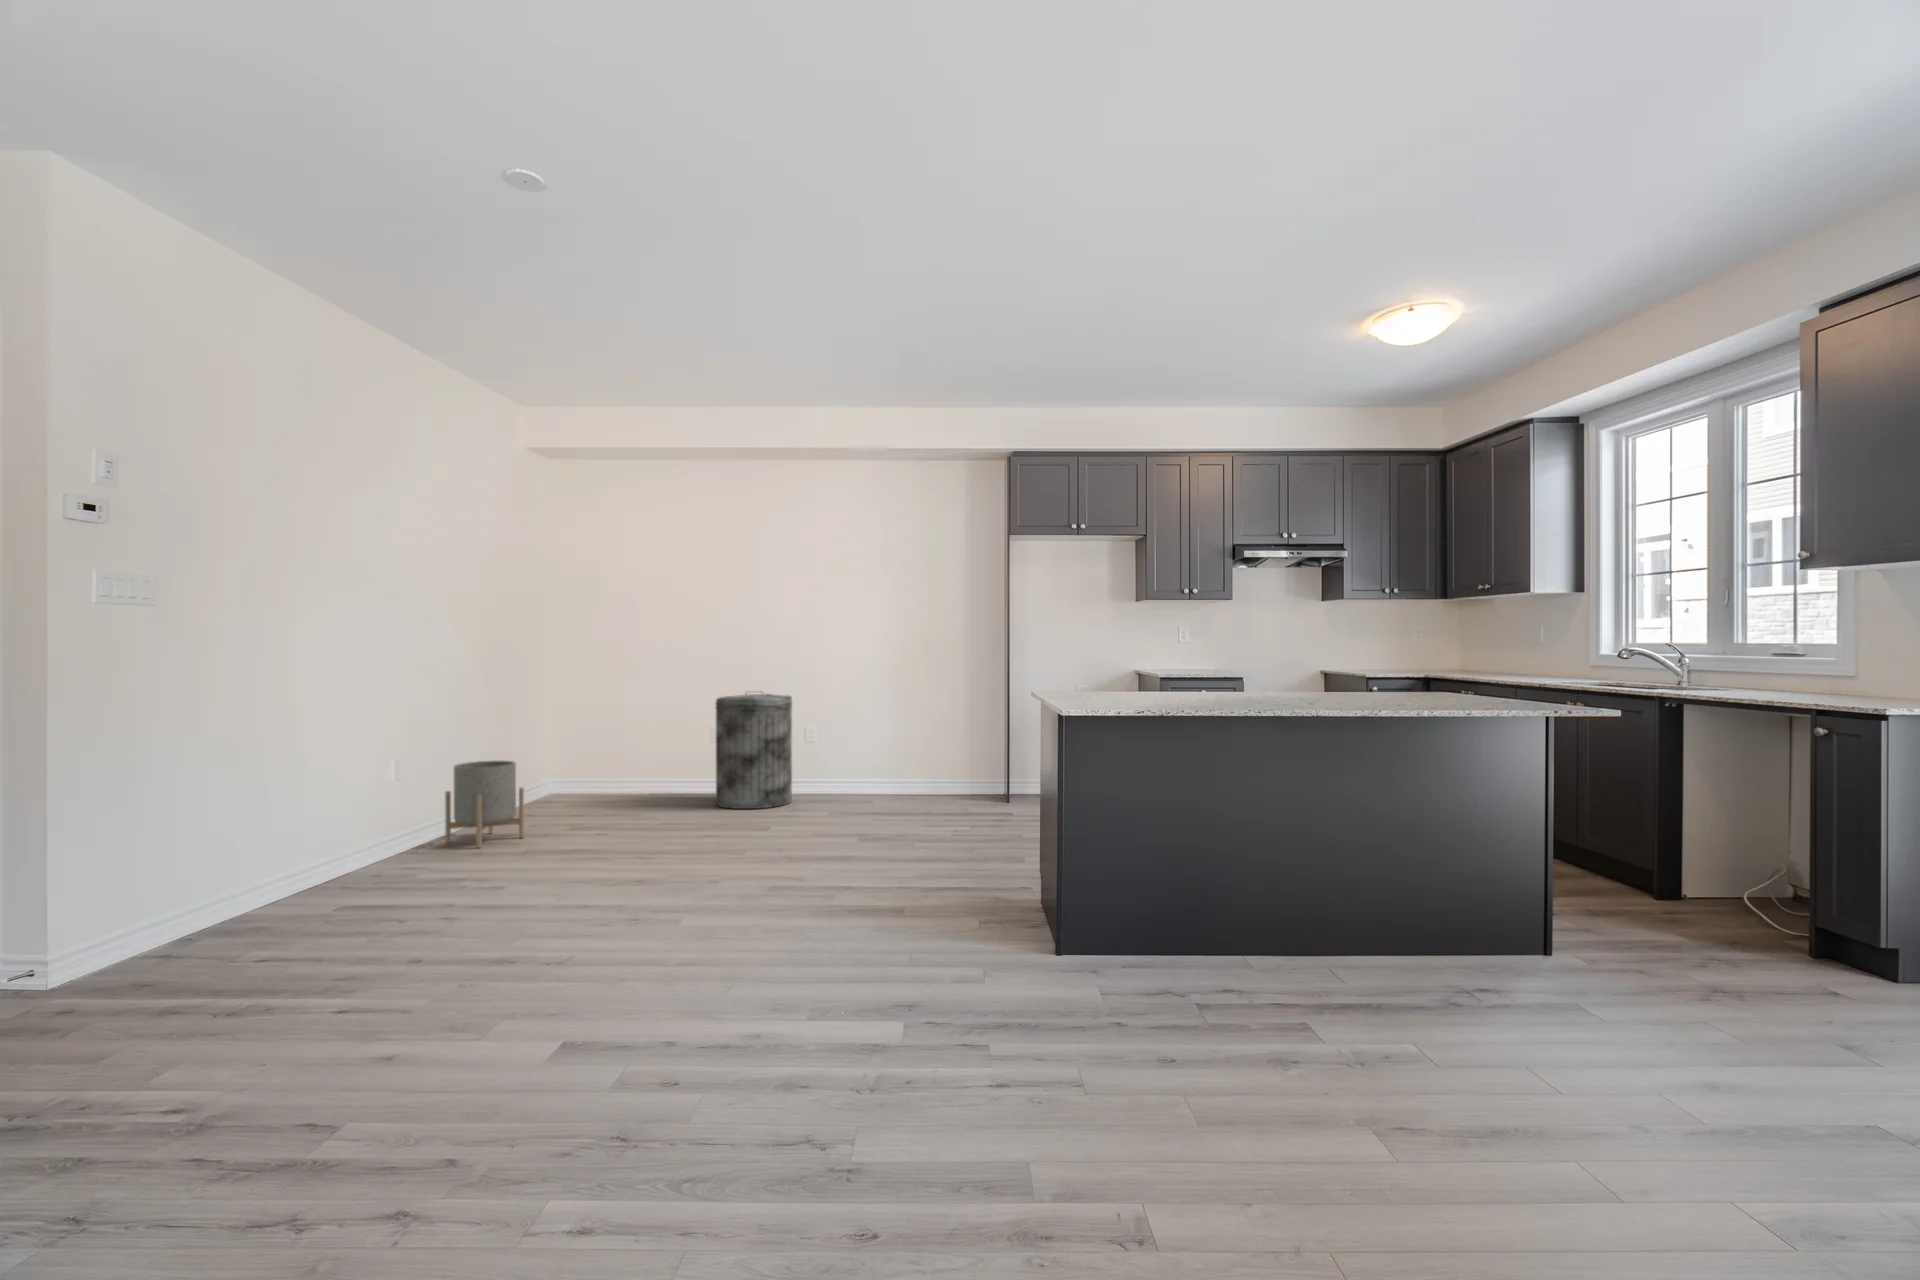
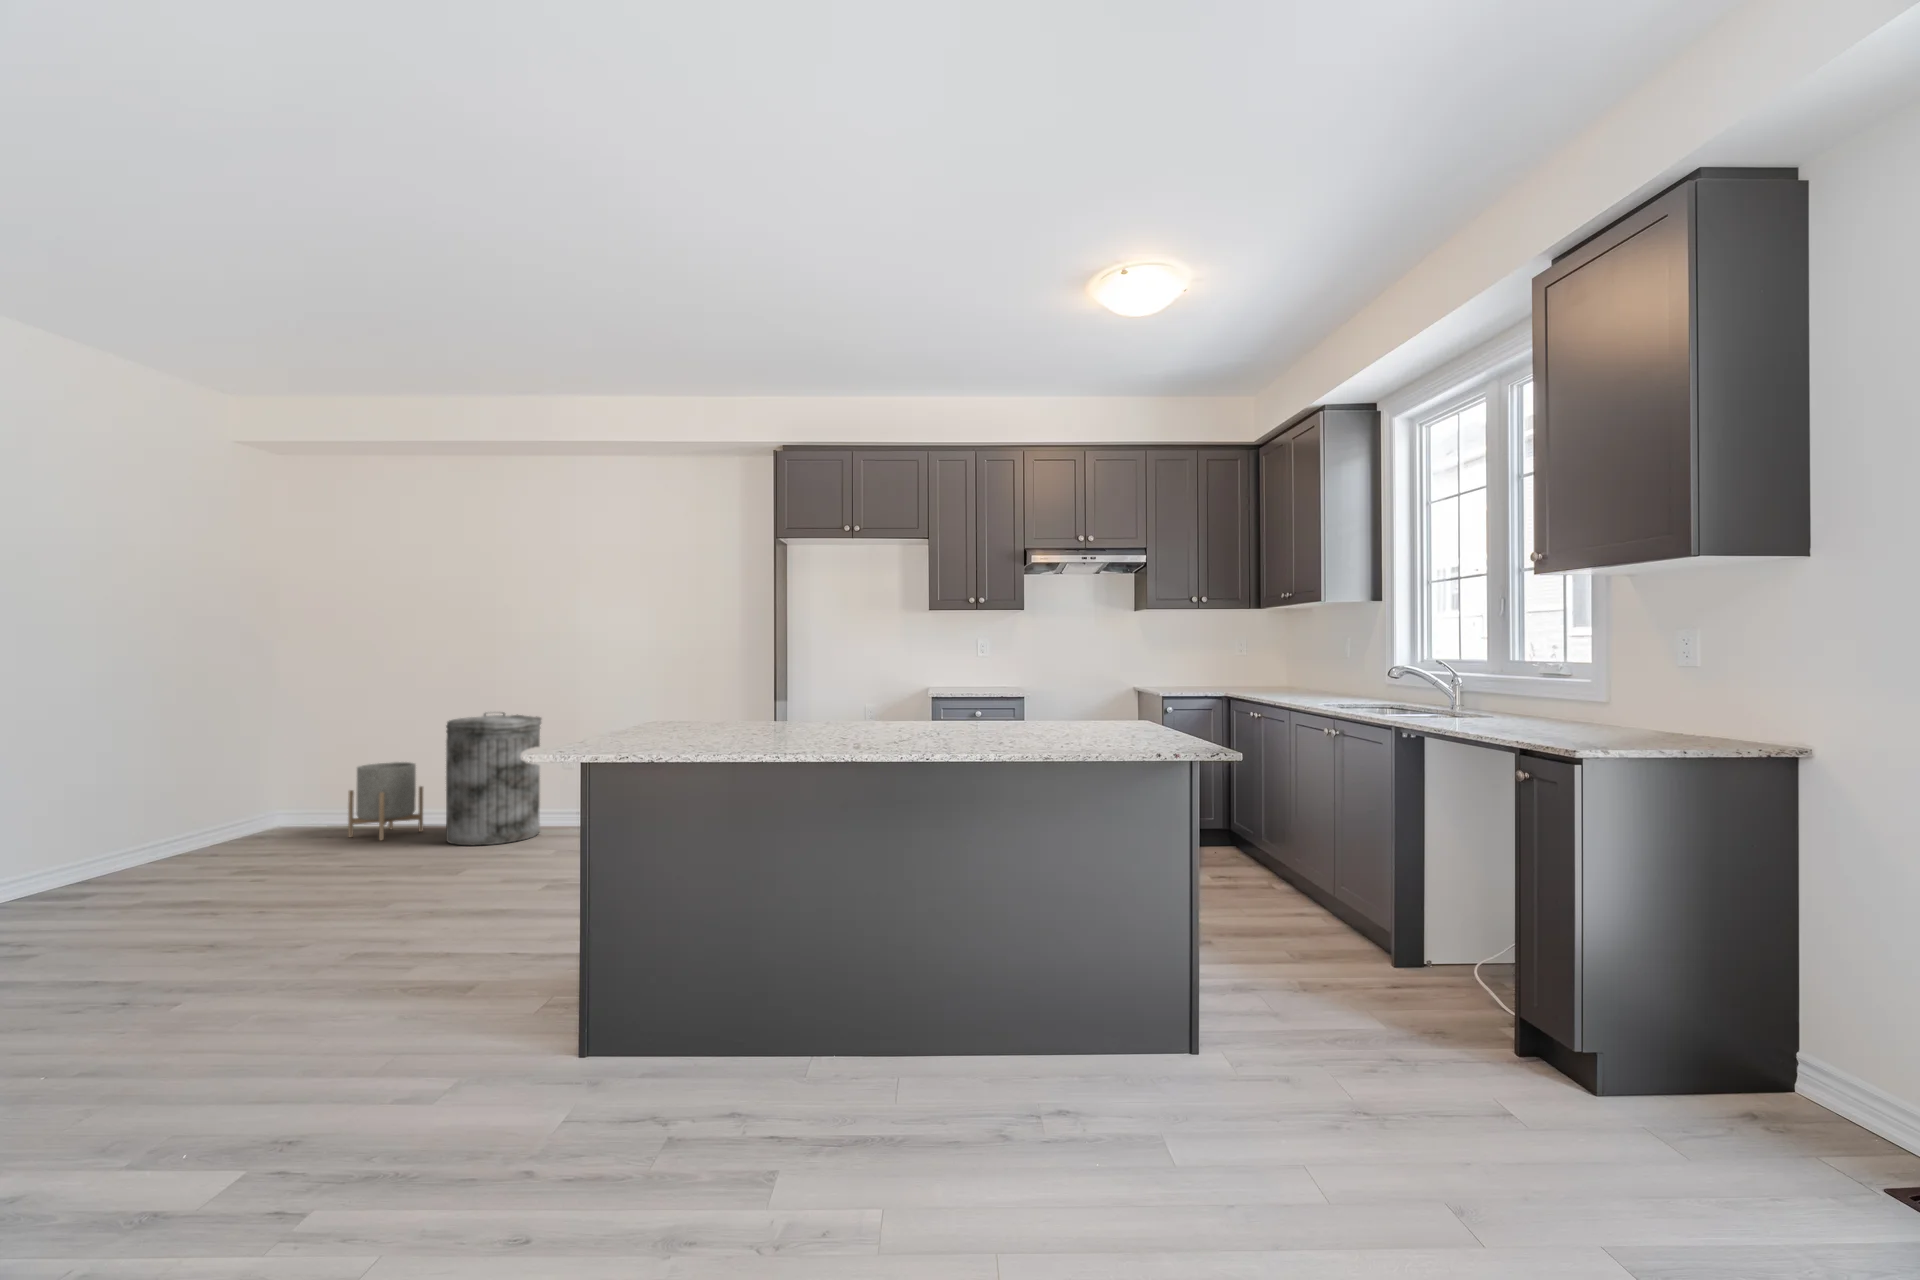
planter: present [445,761,524,848] -> present [348,762,423,840]

